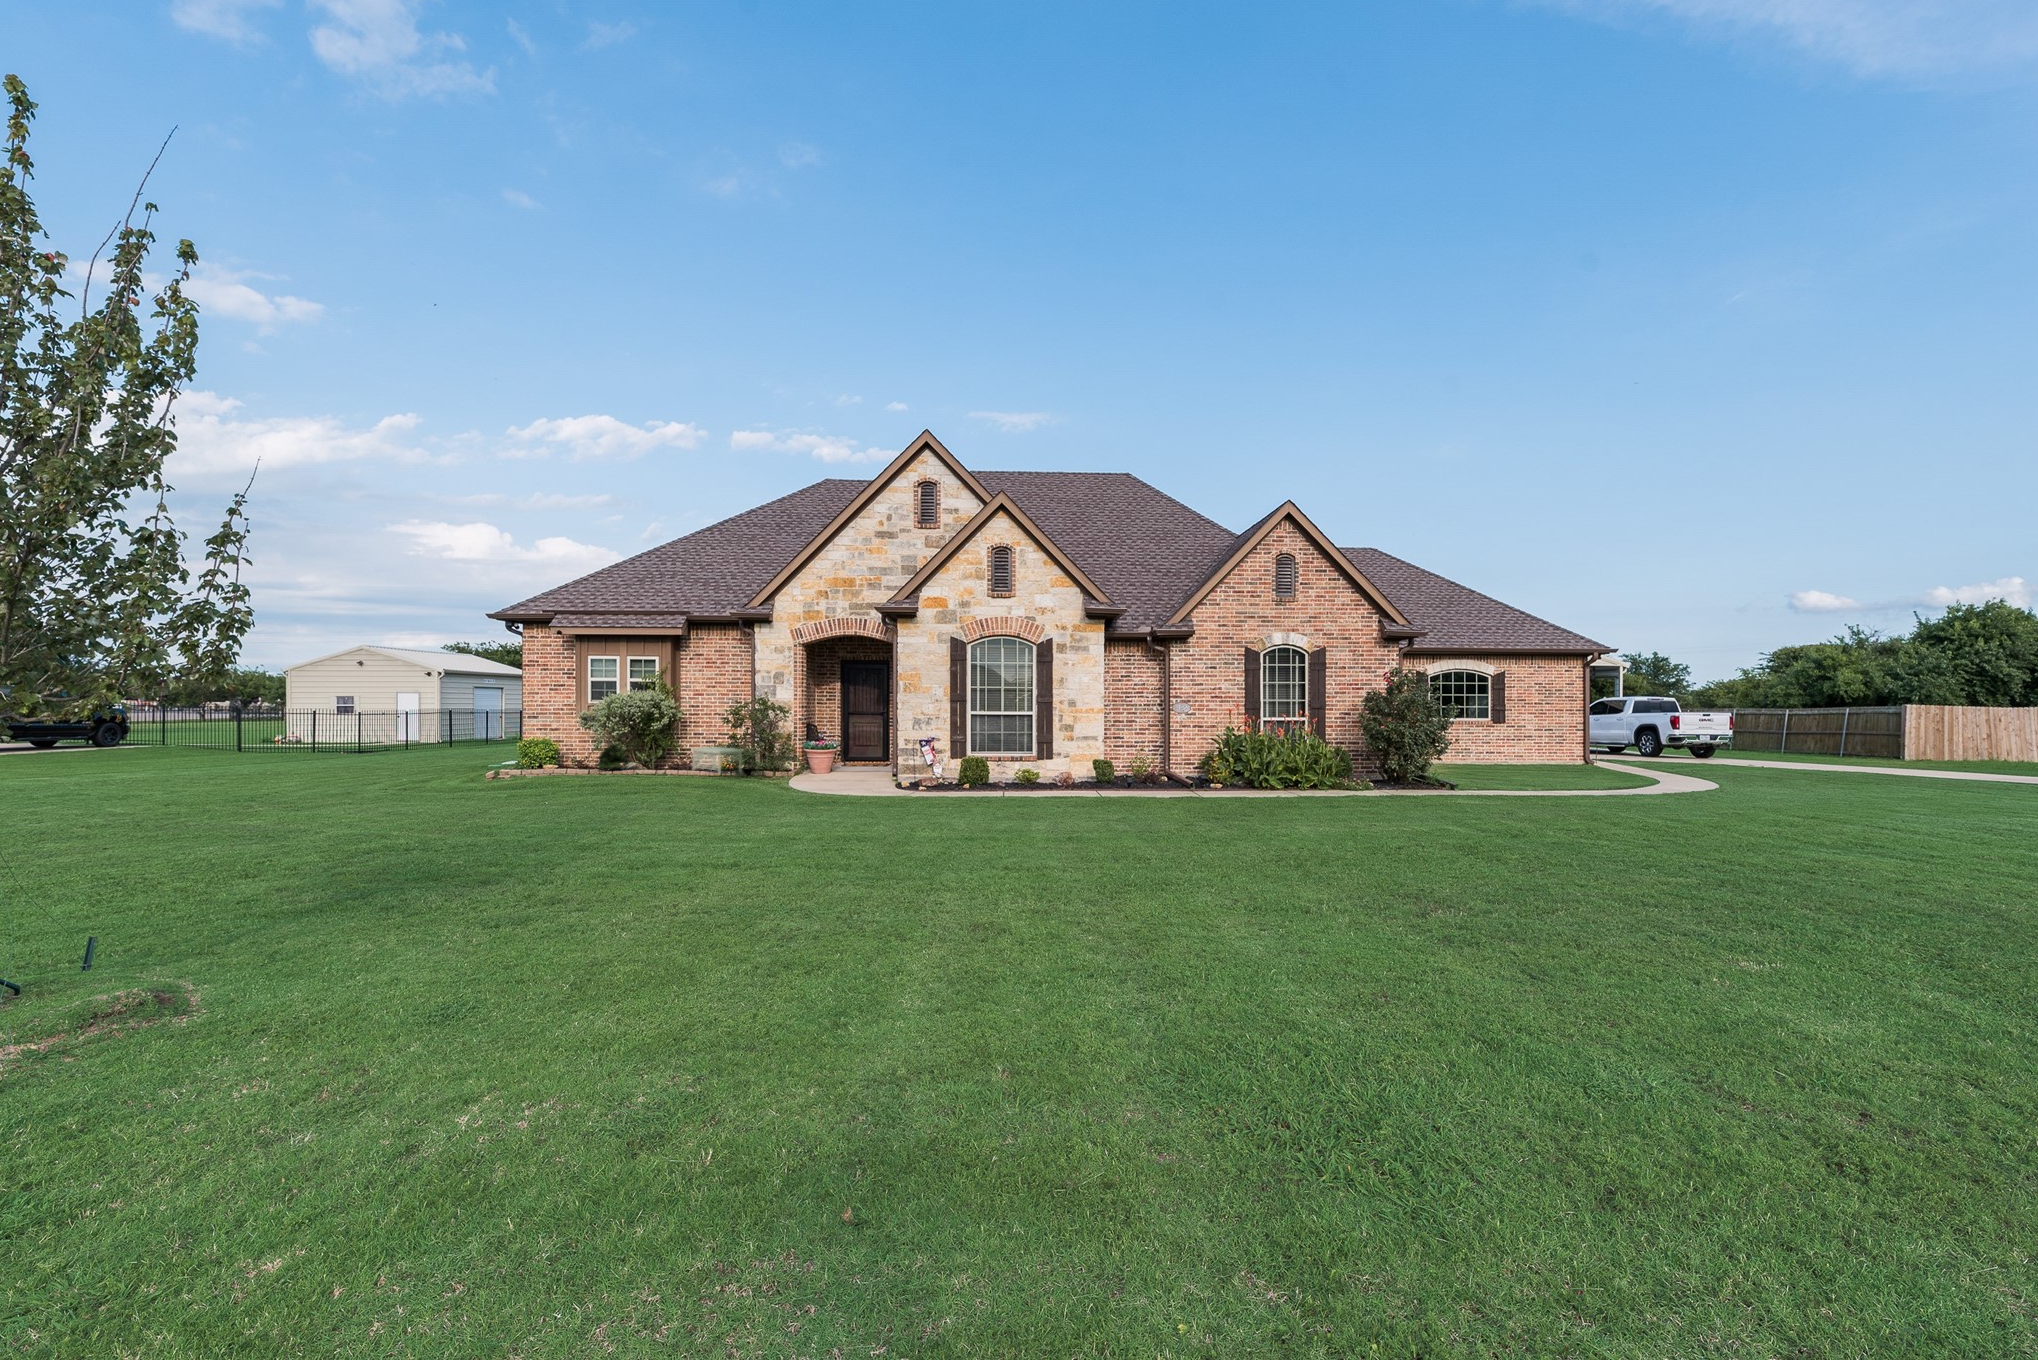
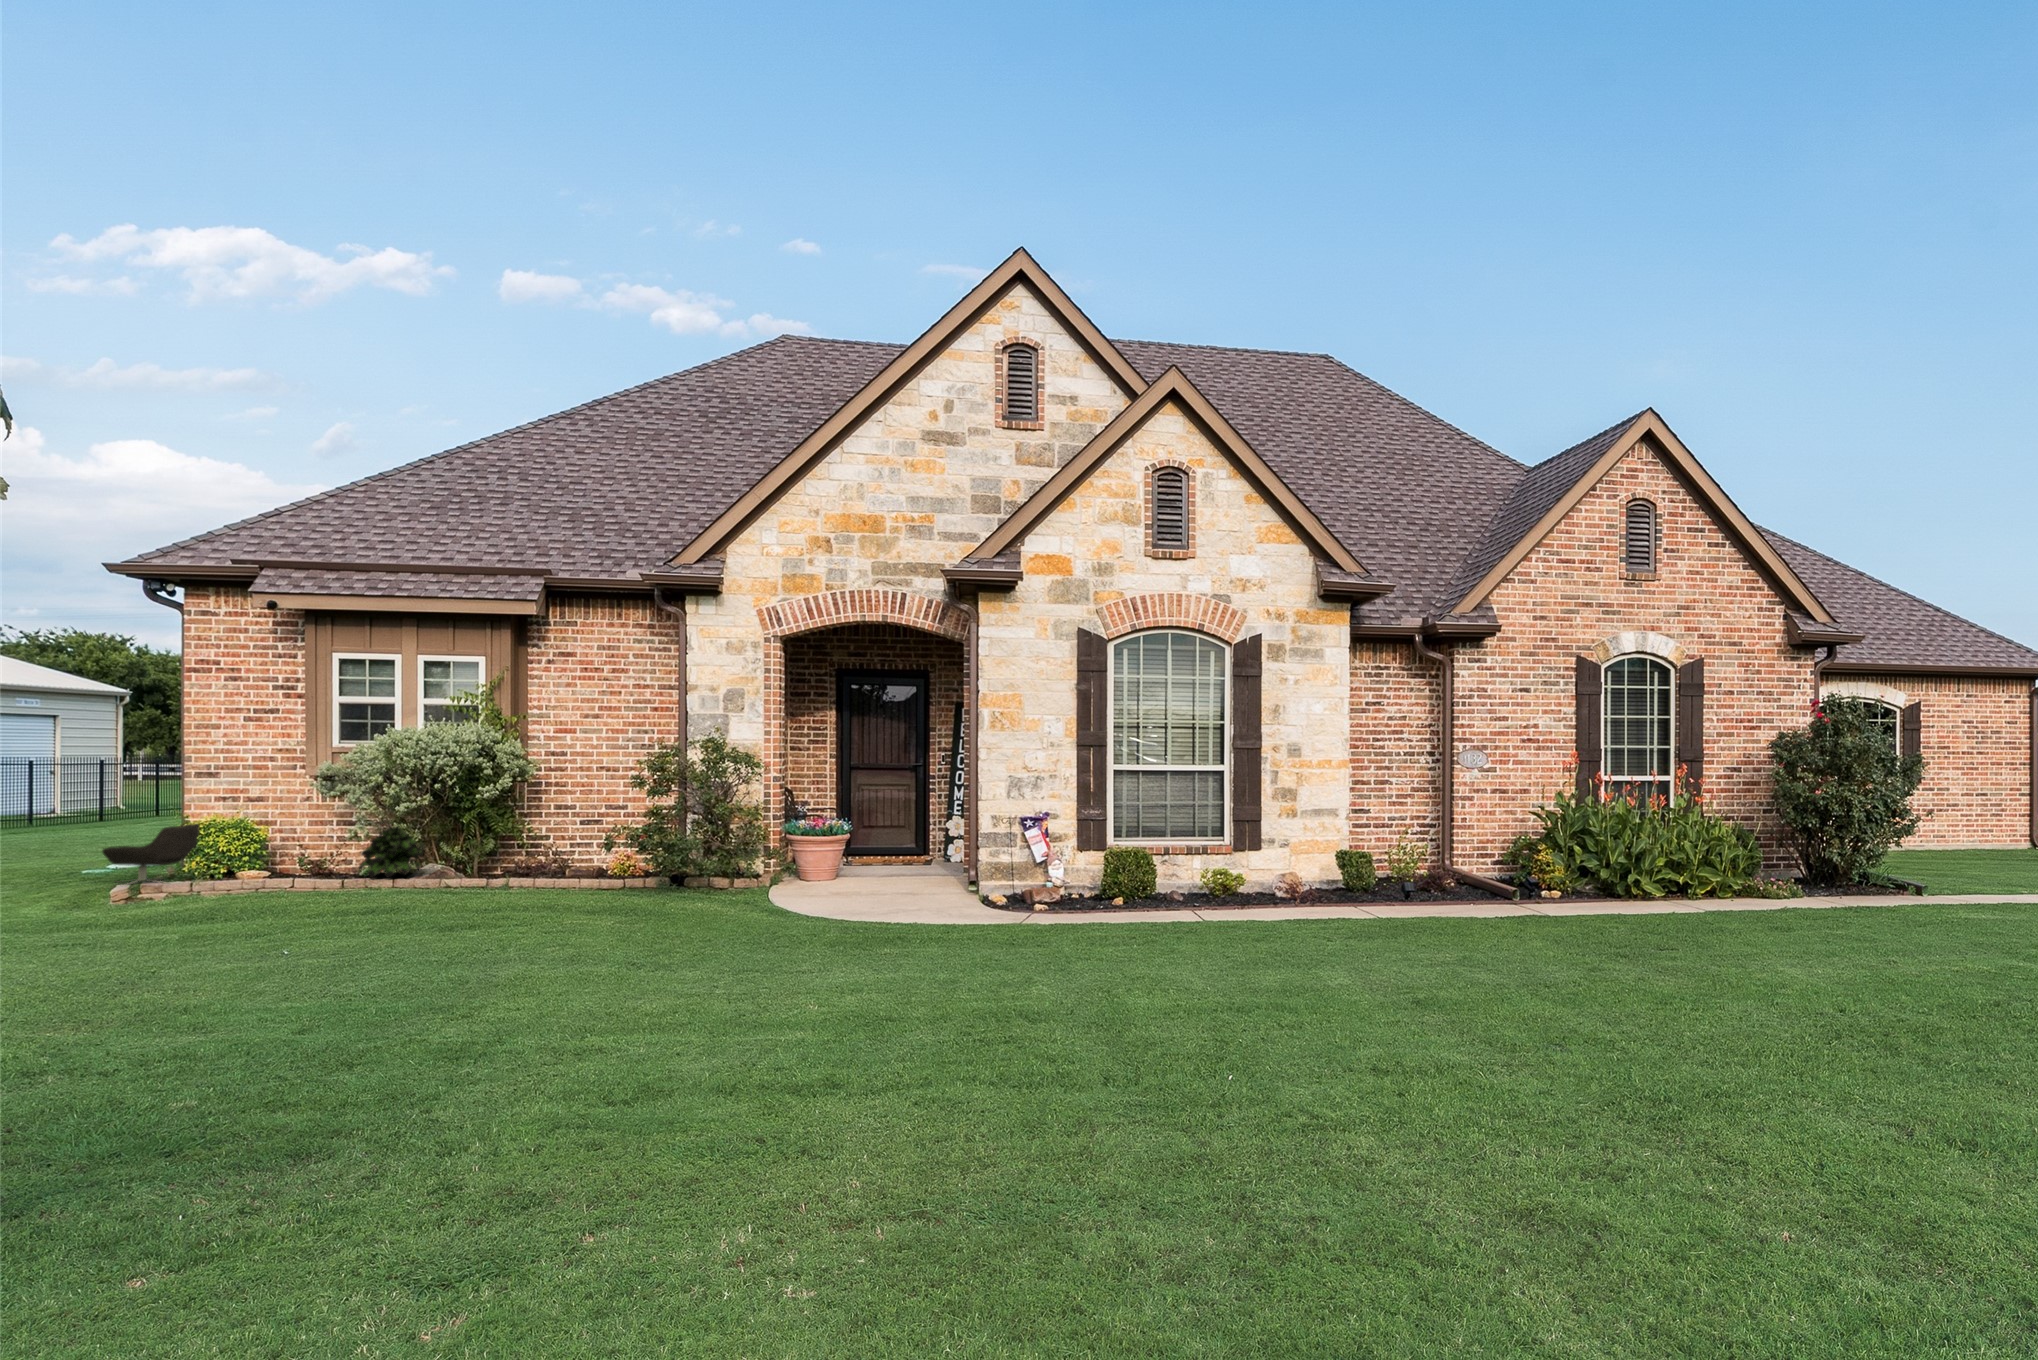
lounge chair: none [475,742,521,773] -> present [102,824,200,881]
storage bench: present [692,747,742,773] -> none [555,829,663,884]

